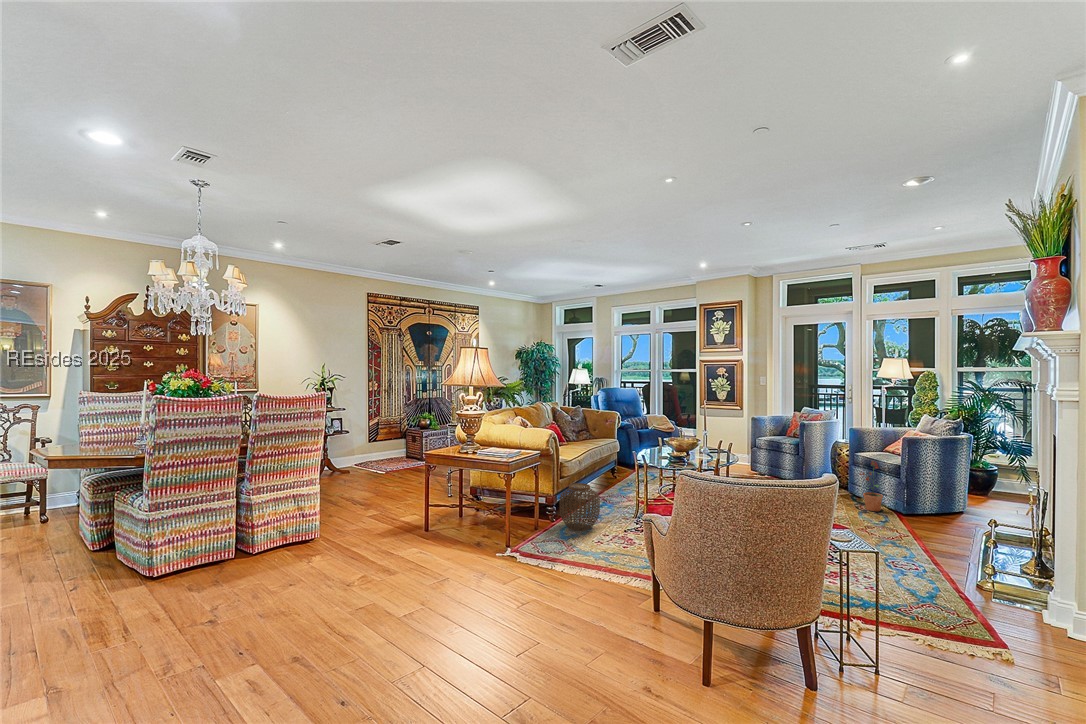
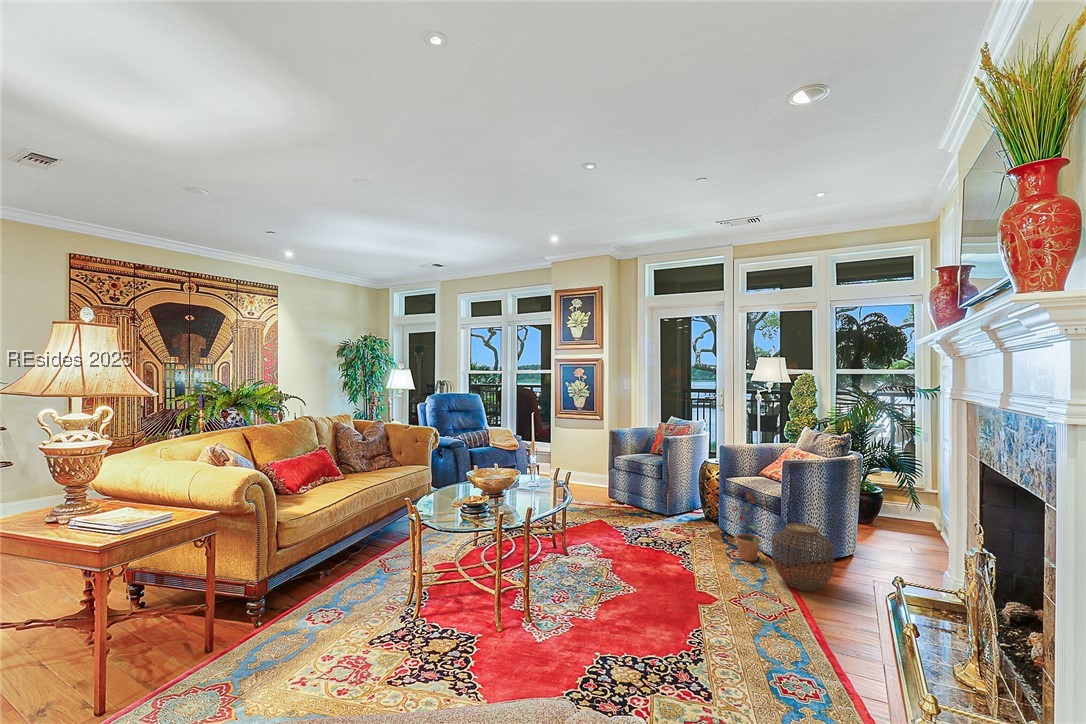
woven basket: present [560,483,600,531] -> present [772,523,834,591]

